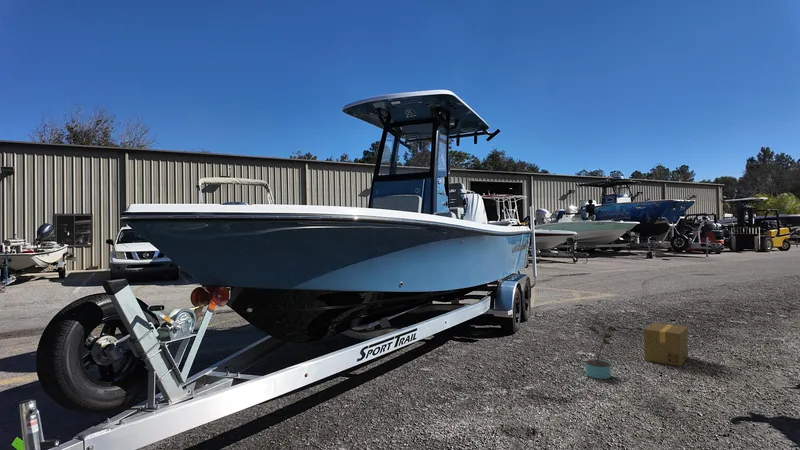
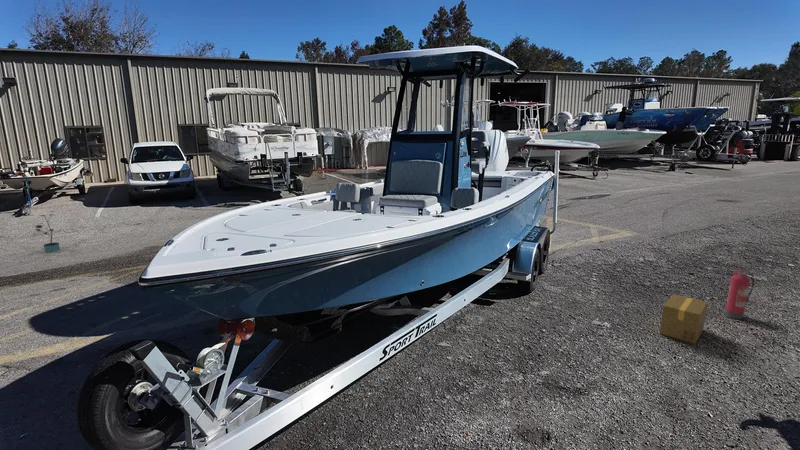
fire extinguisher: none [707,297,731,350] -> present [725,269,754,319]
potted plant: present [576,300,620,379] -> present [36,214,60,252]

